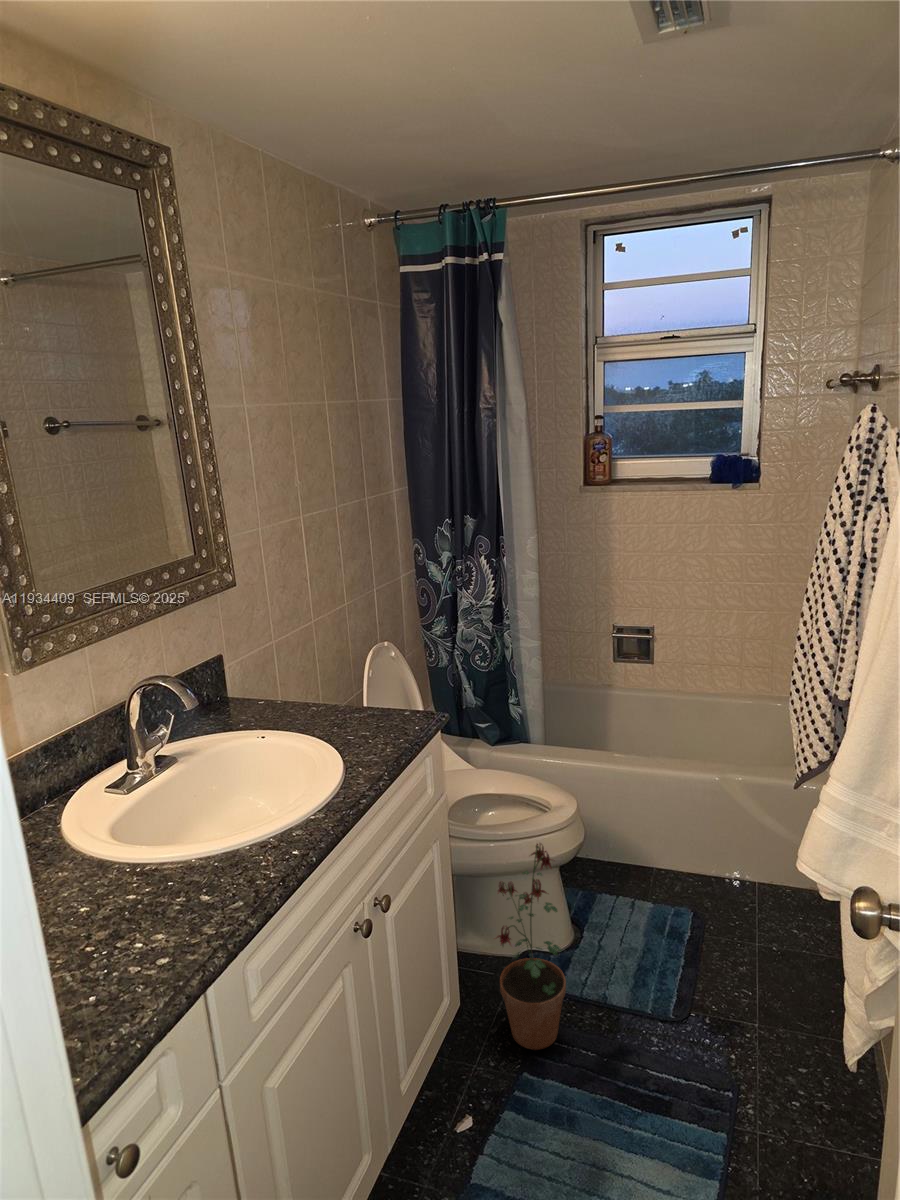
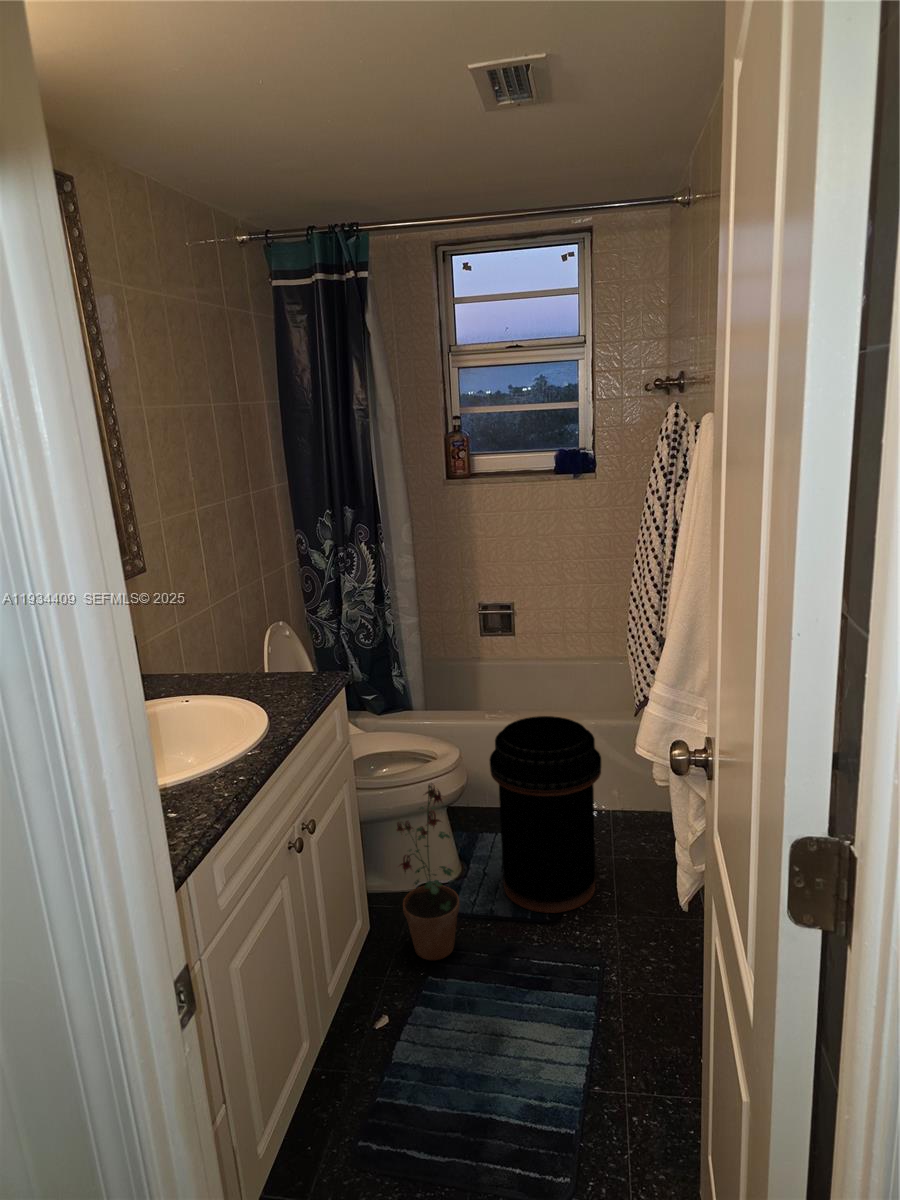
trash can: none [611,770,749,1008] -> present [490,716,601,913]

